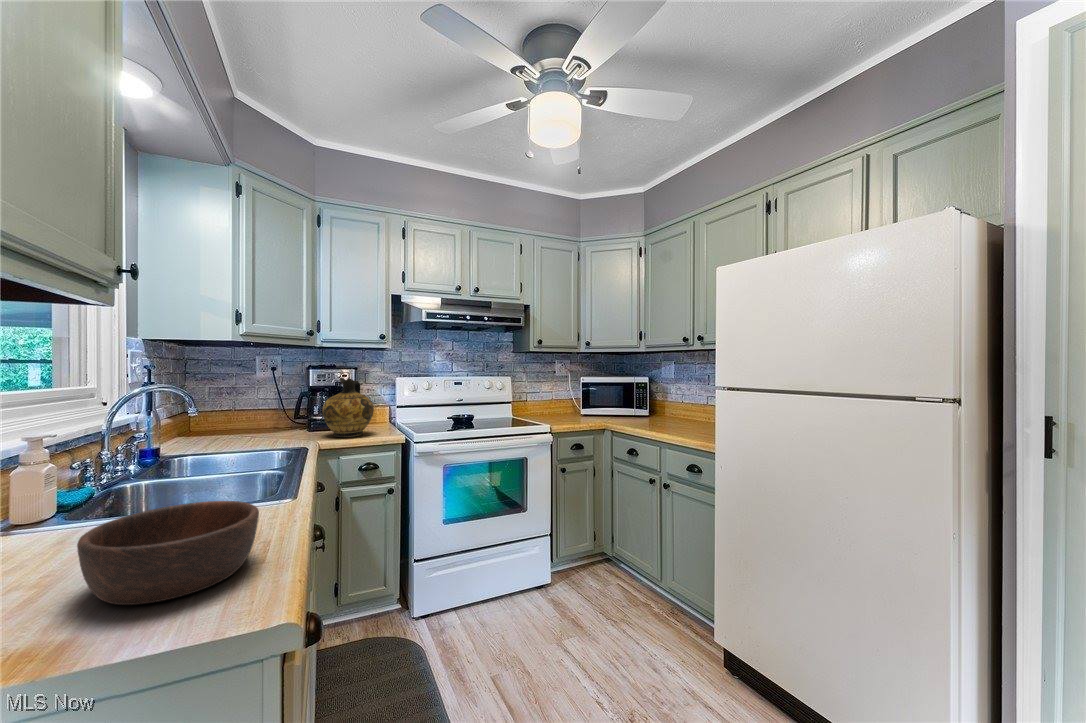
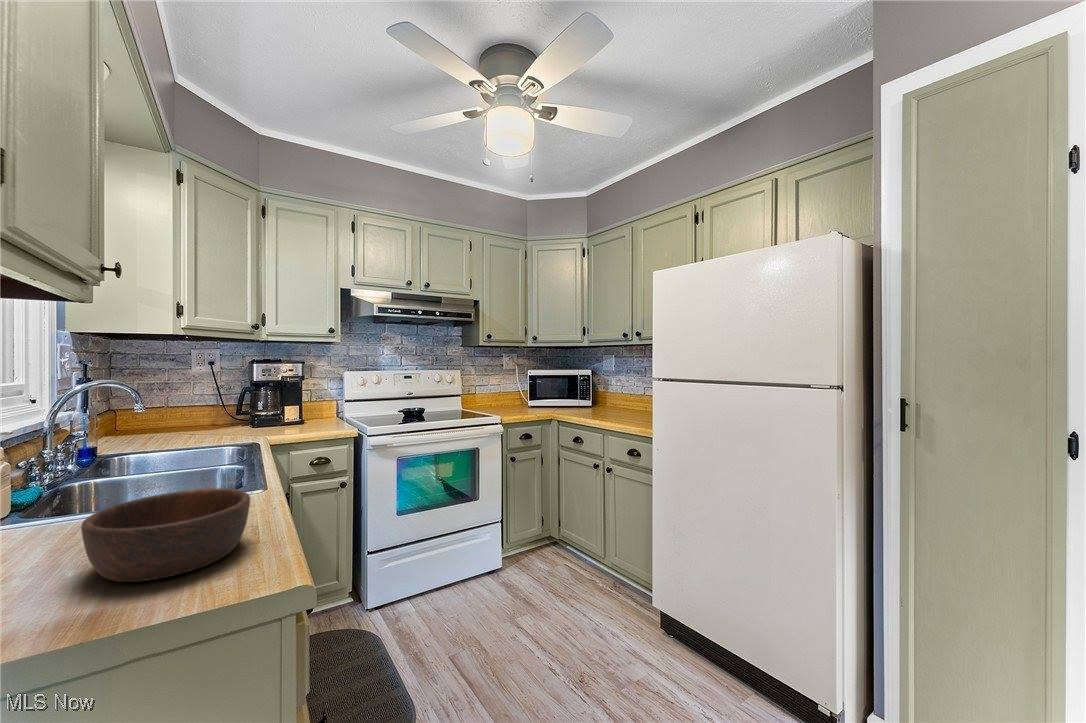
ceramic jug: present [322,378,374,437] -> none [270,373,324,433]

